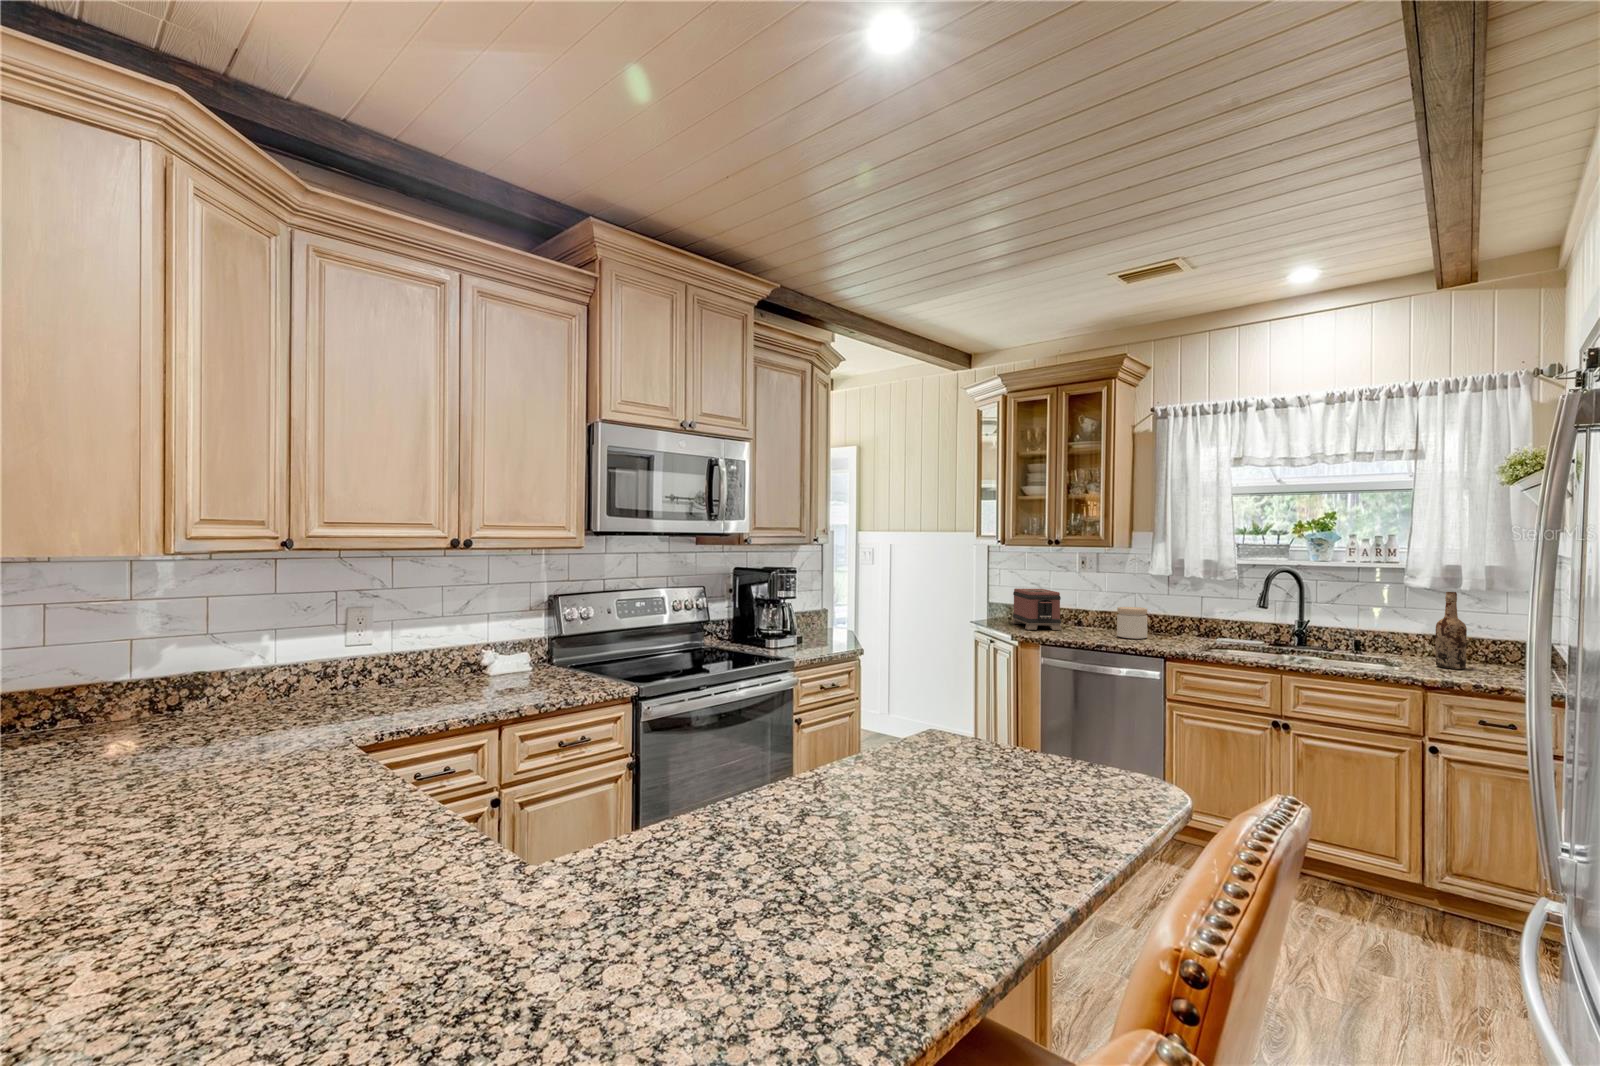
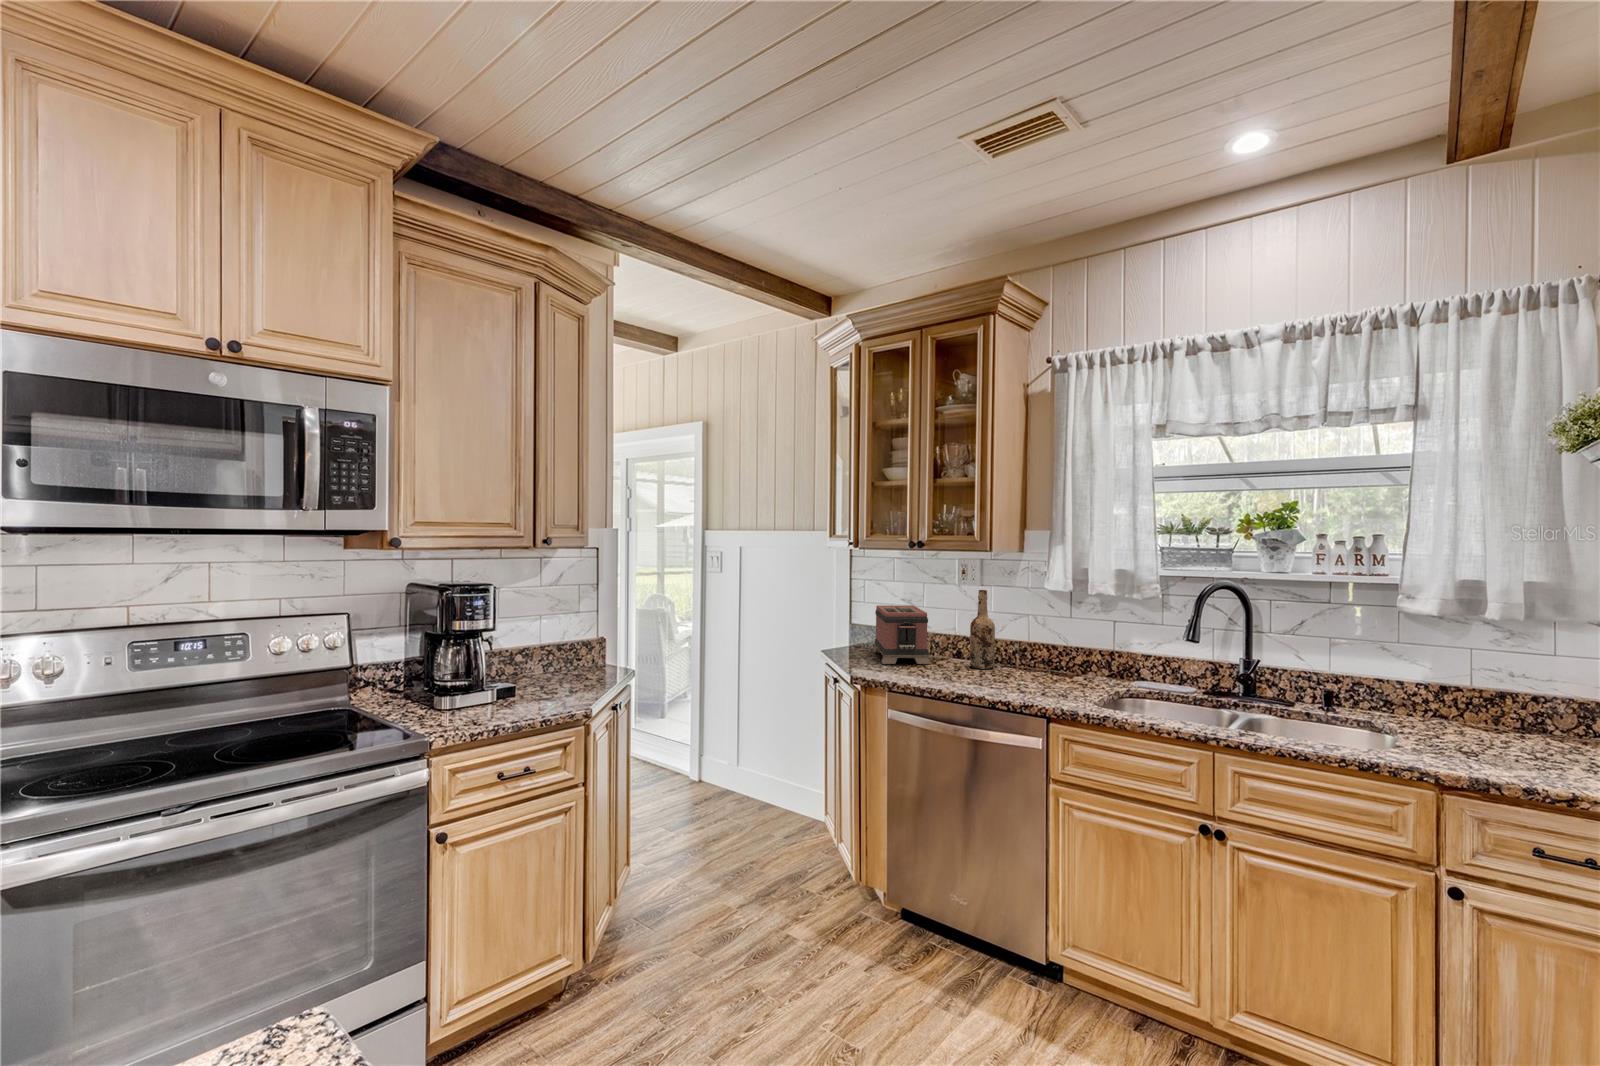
wine bottle: present [1436,592,1467,669] -> present [970,590,995,669]
jar: present [1117,607,1147,639] -> none [997,634,1037,681]

